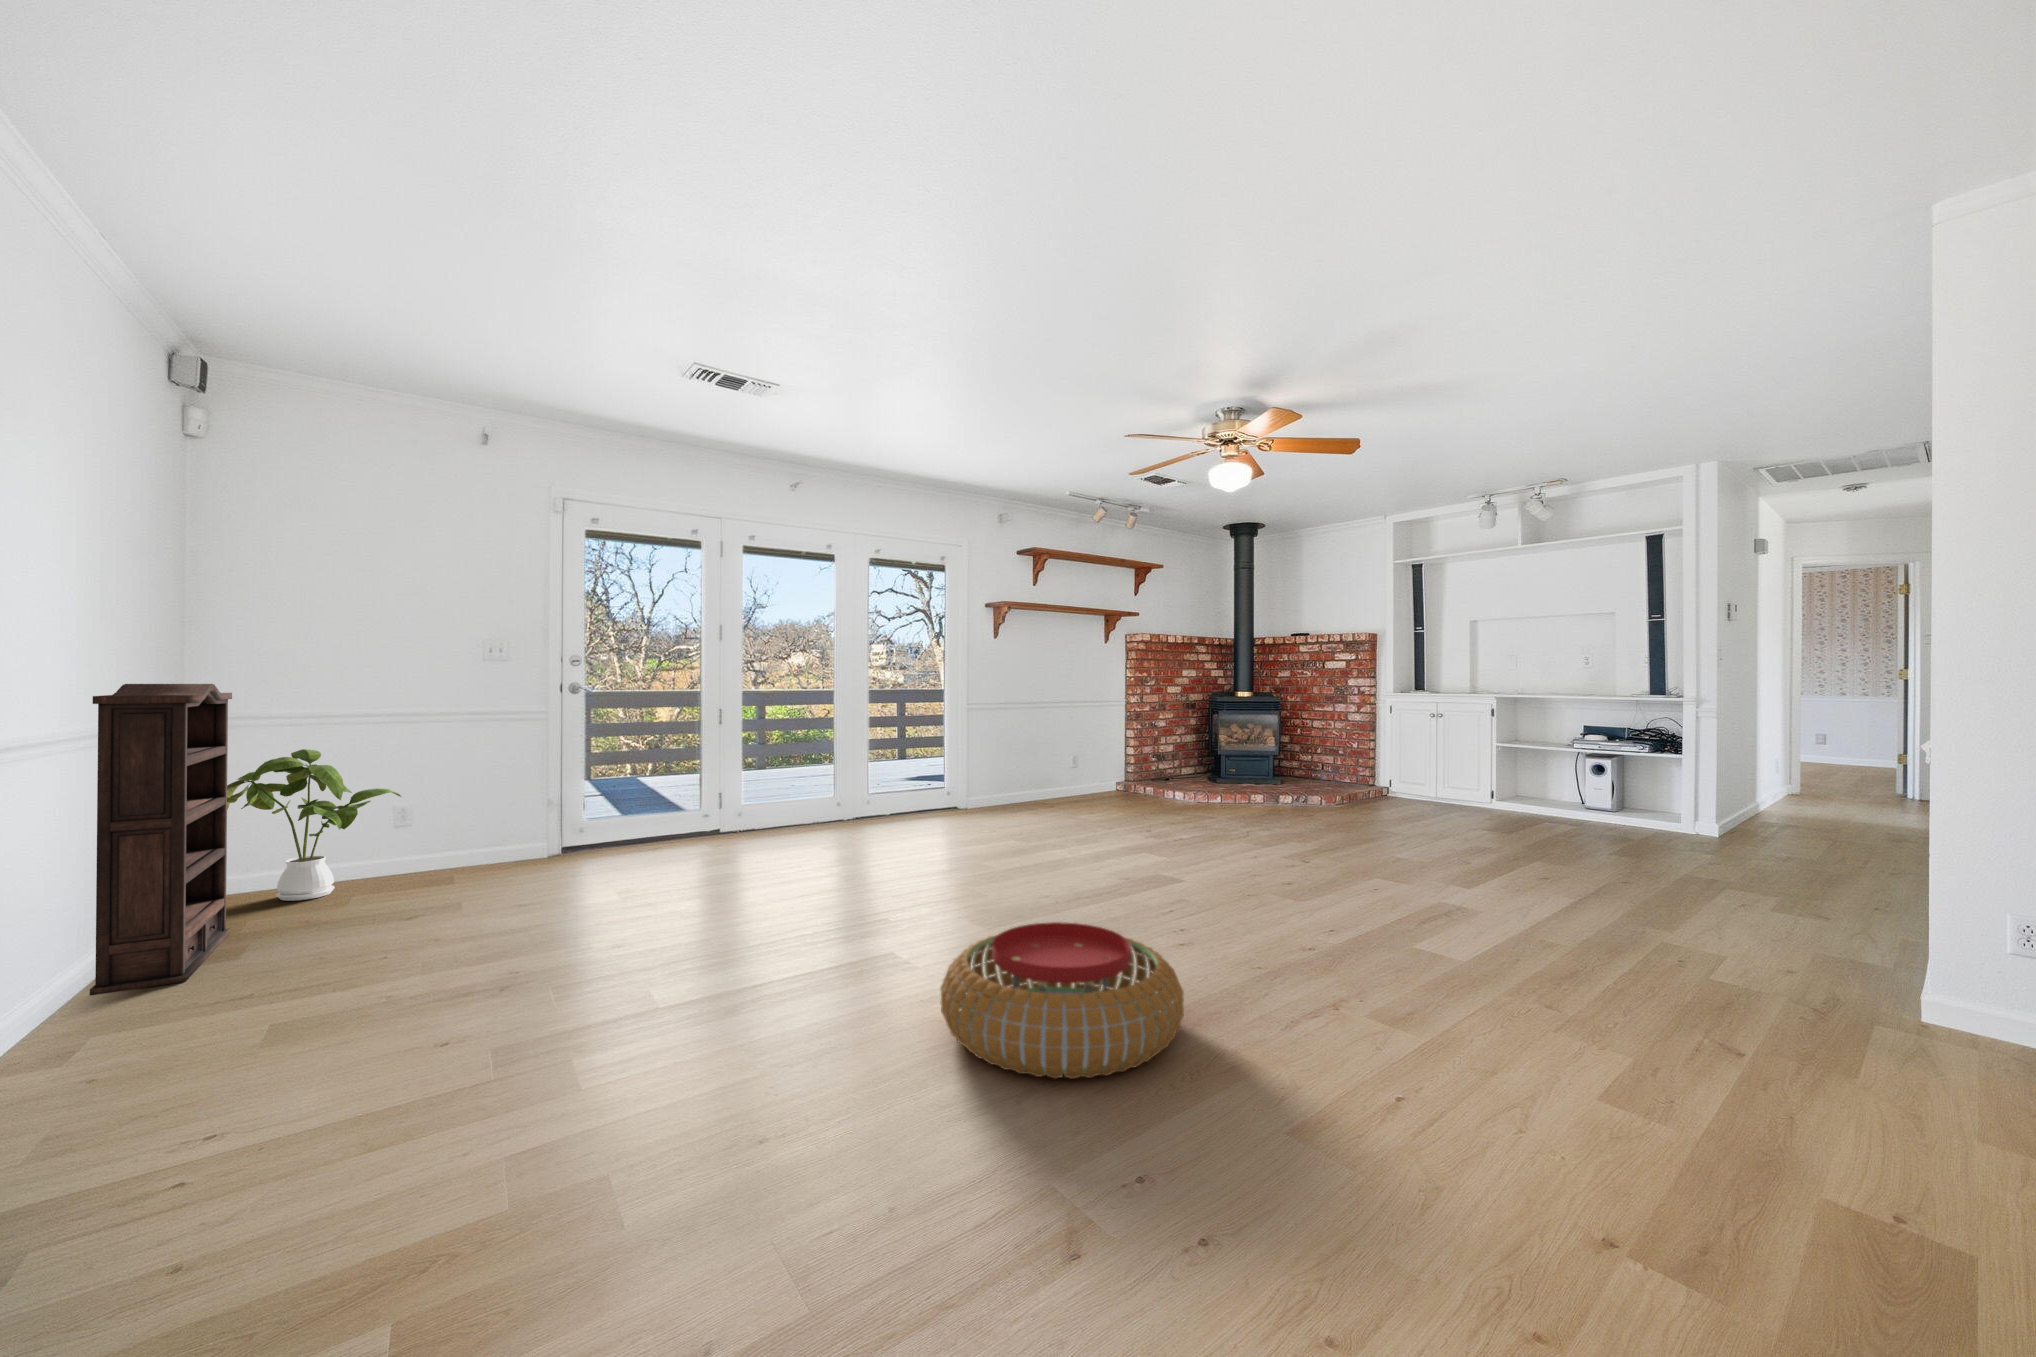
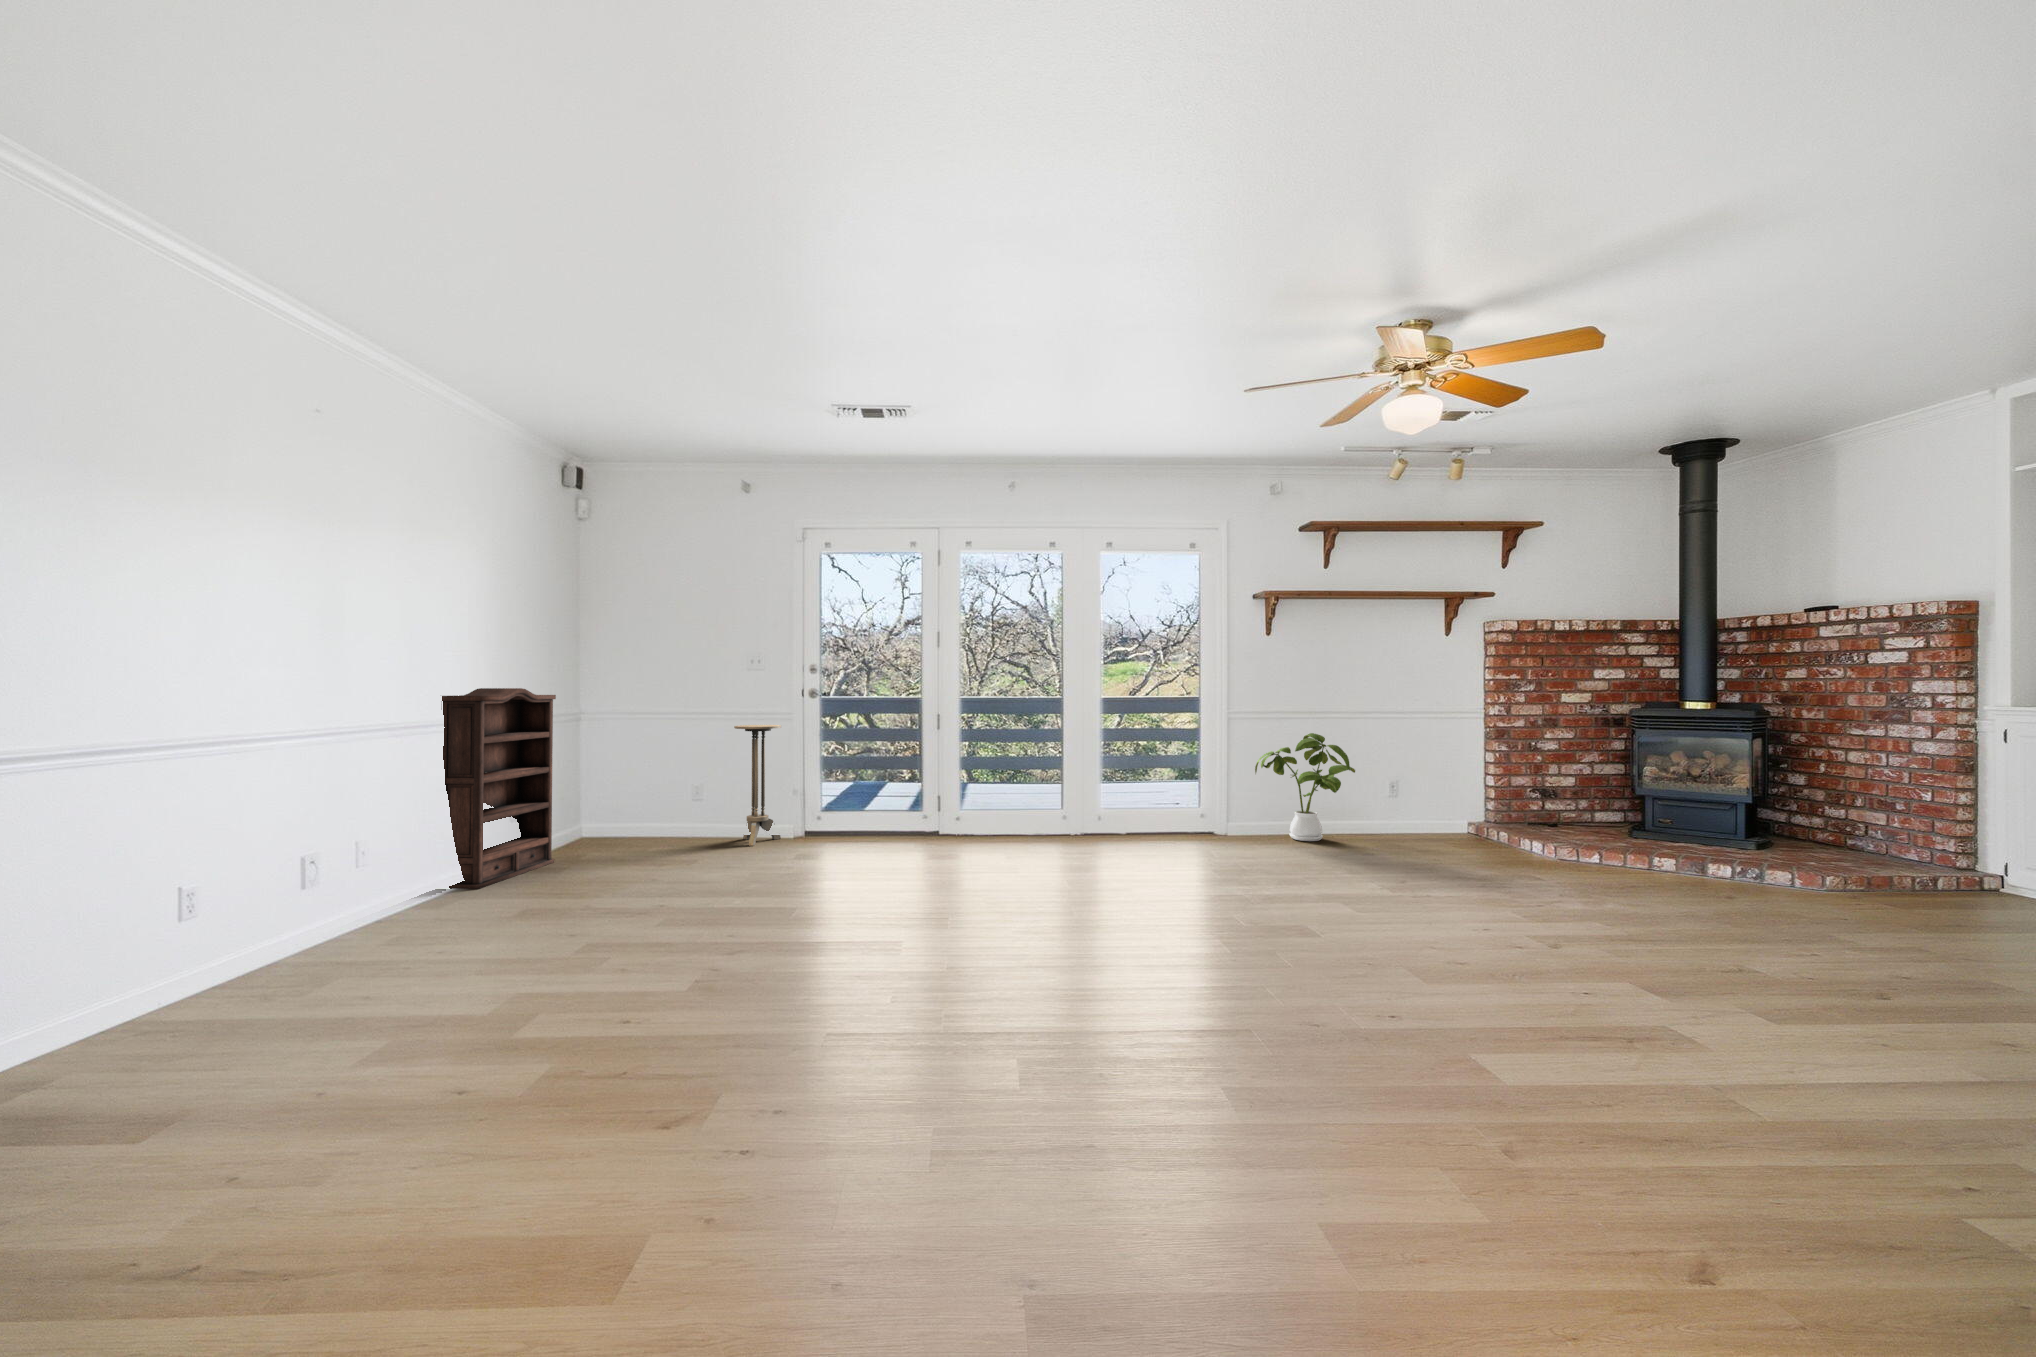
side table: none [473,727,538,875] -> present [734,725,781,846]
house plant: present [227,749,401,901] -> present [1255,733,1355,841]
pouf: present [941,922,1184,1079] -> none [645,959,940,1155]

